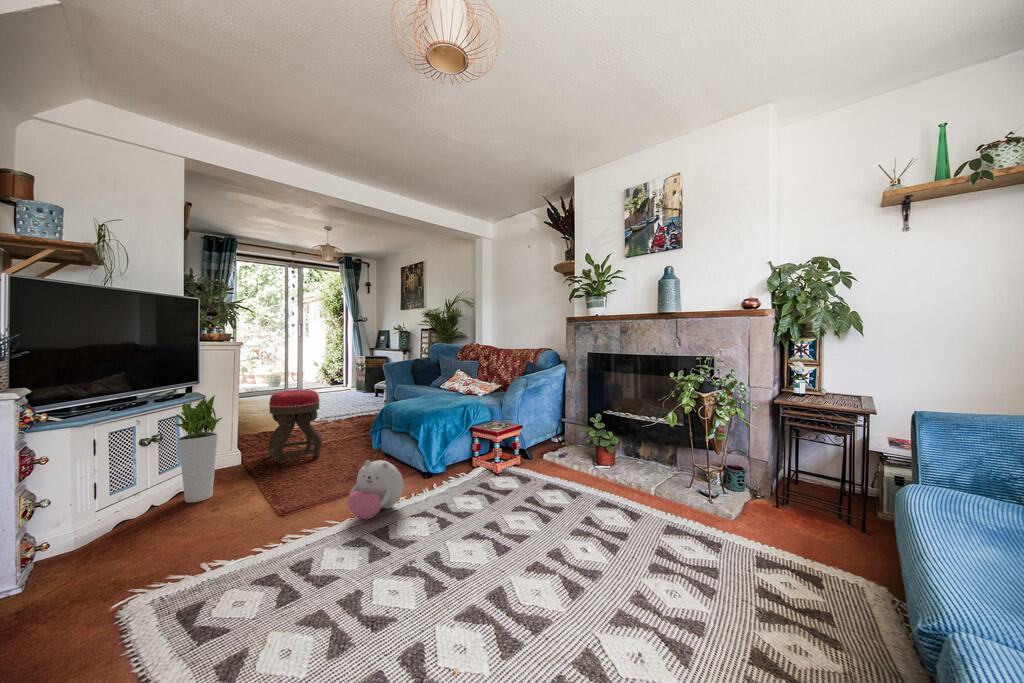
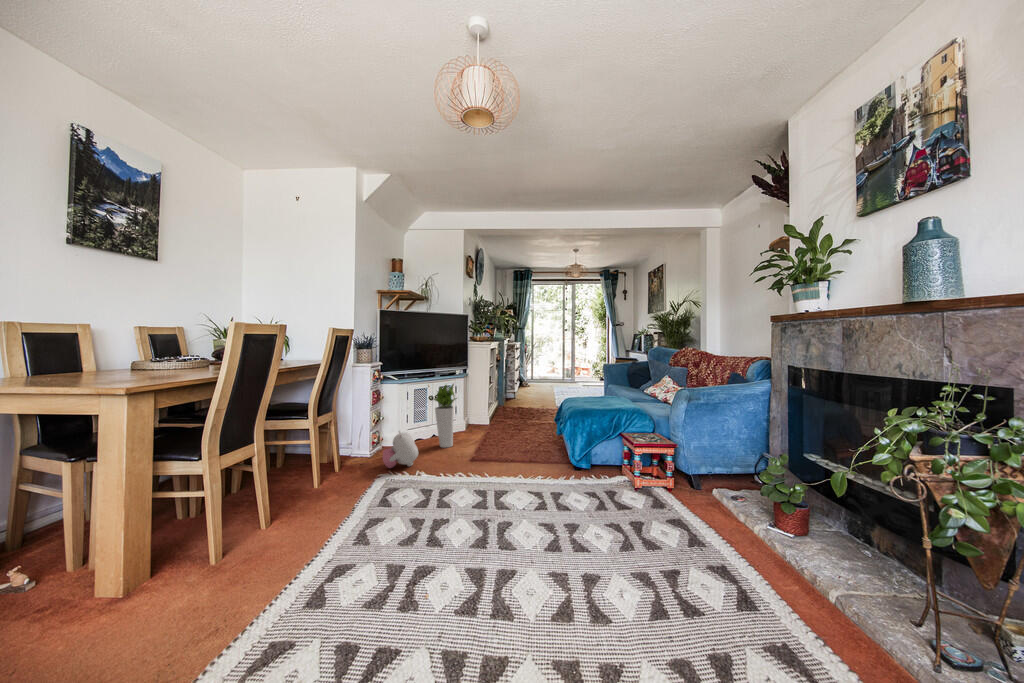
ottoman: present [269,390,322,464] -> none [497,383,531,436]
plush toy: present [347,460,404,519] -> present [383,431,418,468]

